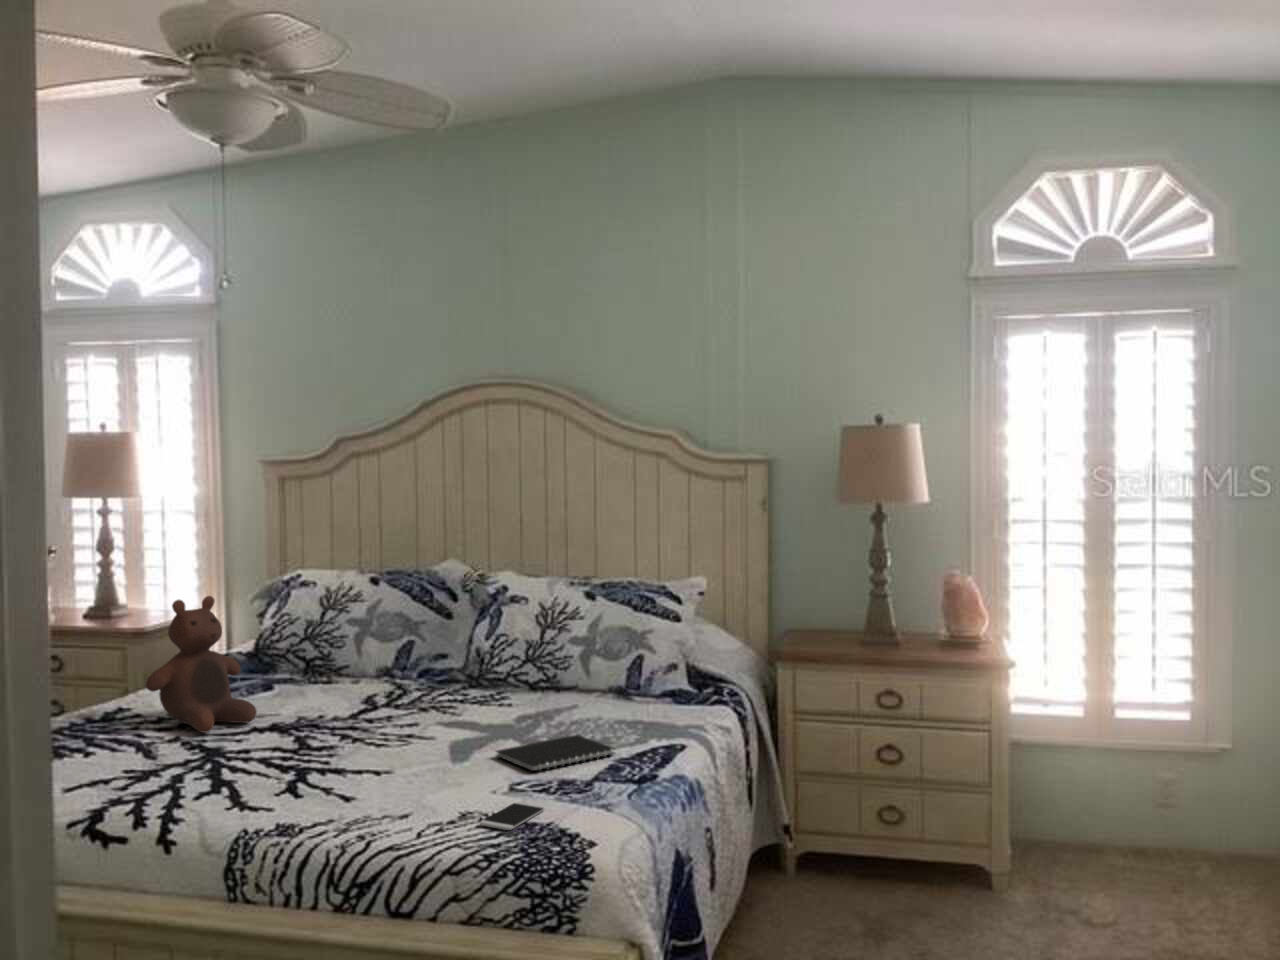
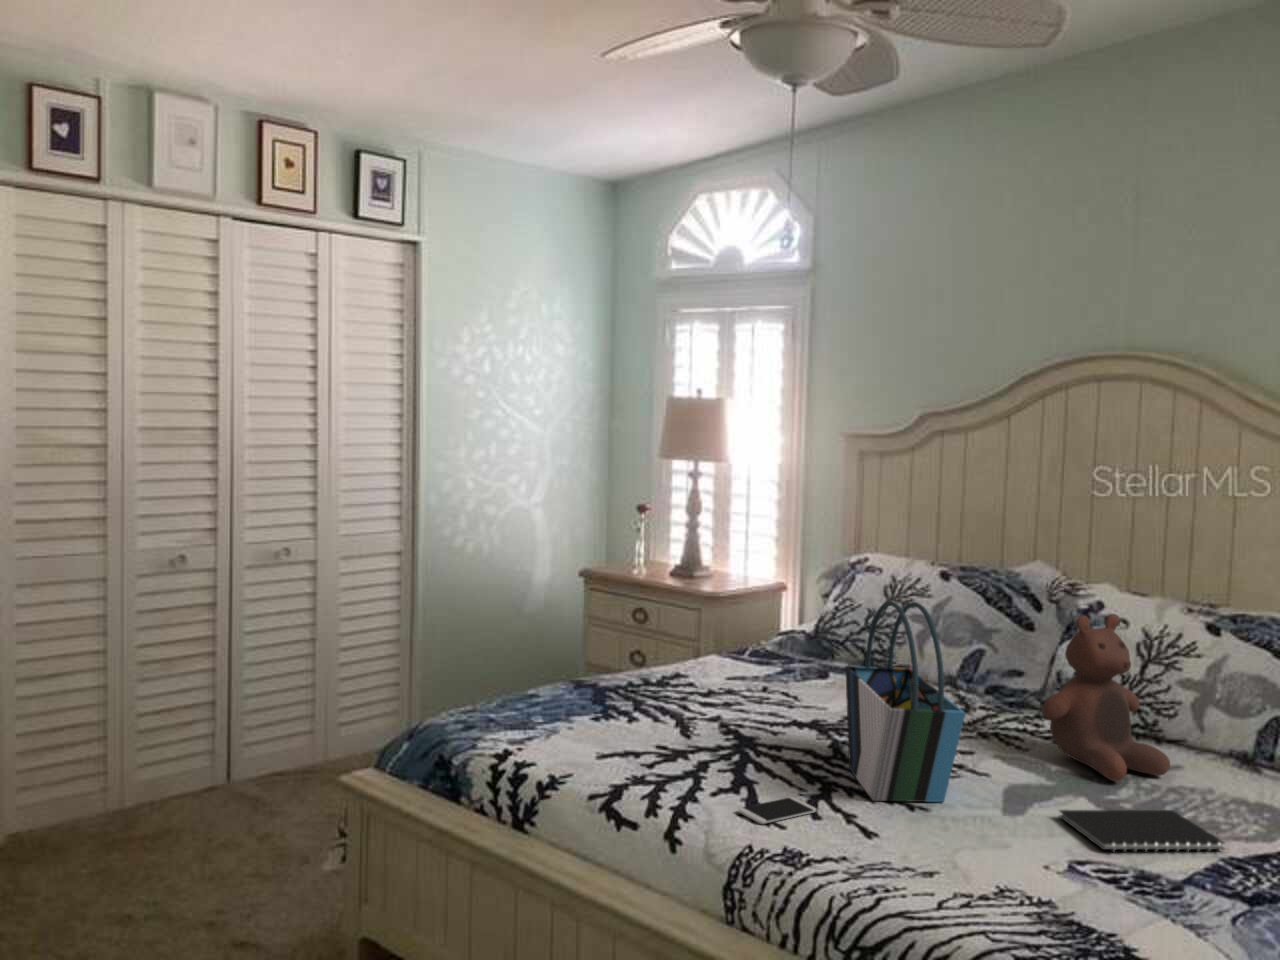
stuffed bear: present [146,596,257,732] -> present [1042,614,1170,781]
tote bag: none [304,598,417,774] -> present [845,601,965,802]
smartphone: present [480,802,545,830] -> present [739,797,816,824]

